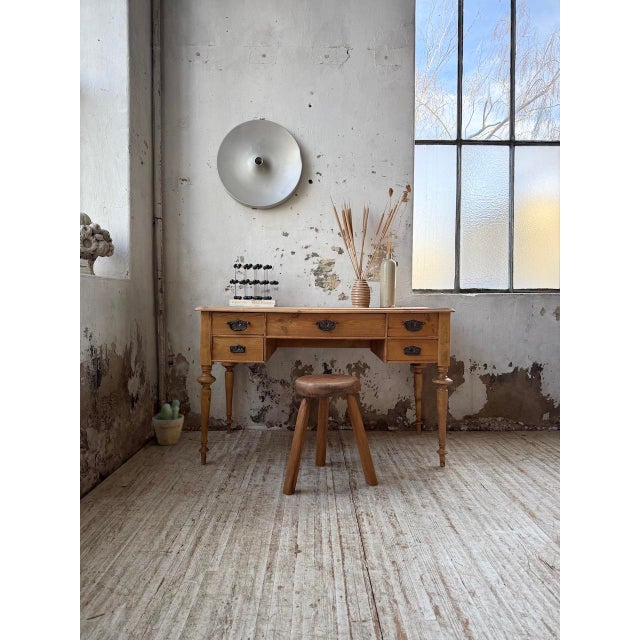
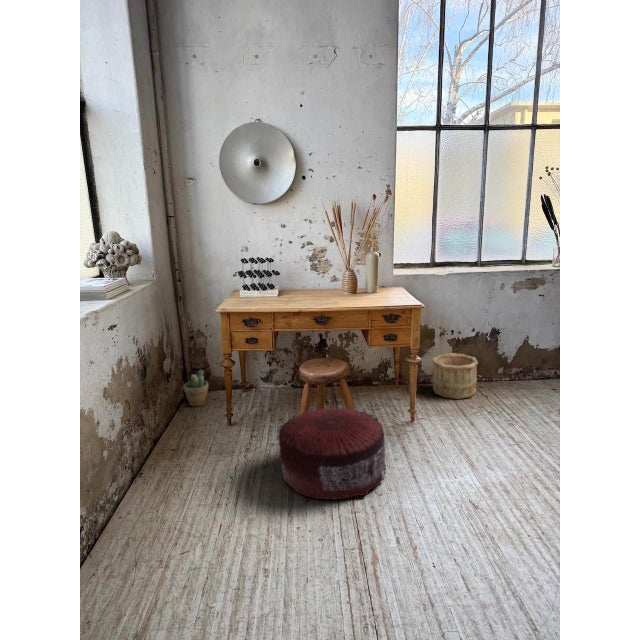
wooden bucket: none [461,392,521,446] -> present [432,353,478,399]
pouf: none [261,431,411,551] -> present [279,407,386,499]

